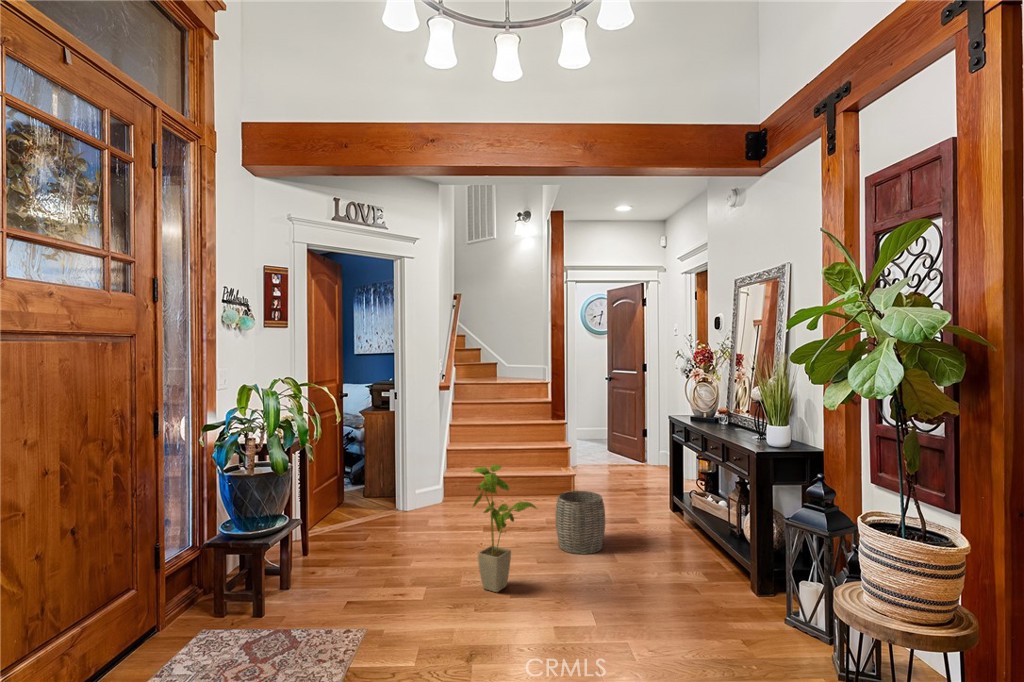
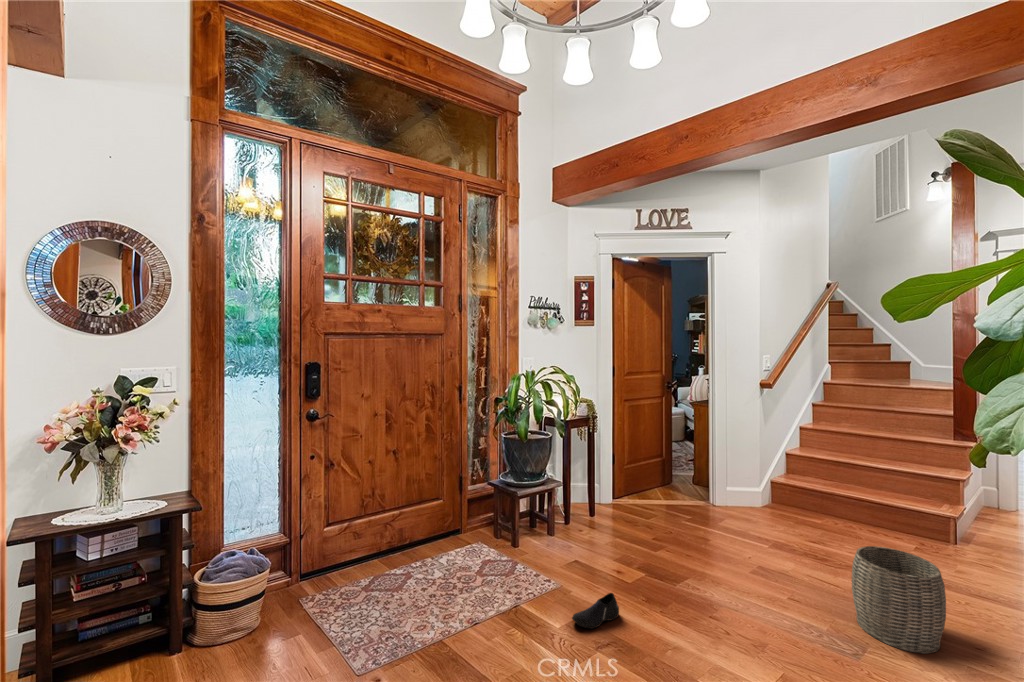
house plant: present [472,465,536,592] -> none [678,479,759,628]
shoe: none [403,597,433,638] -> present [572,593,619,629]

